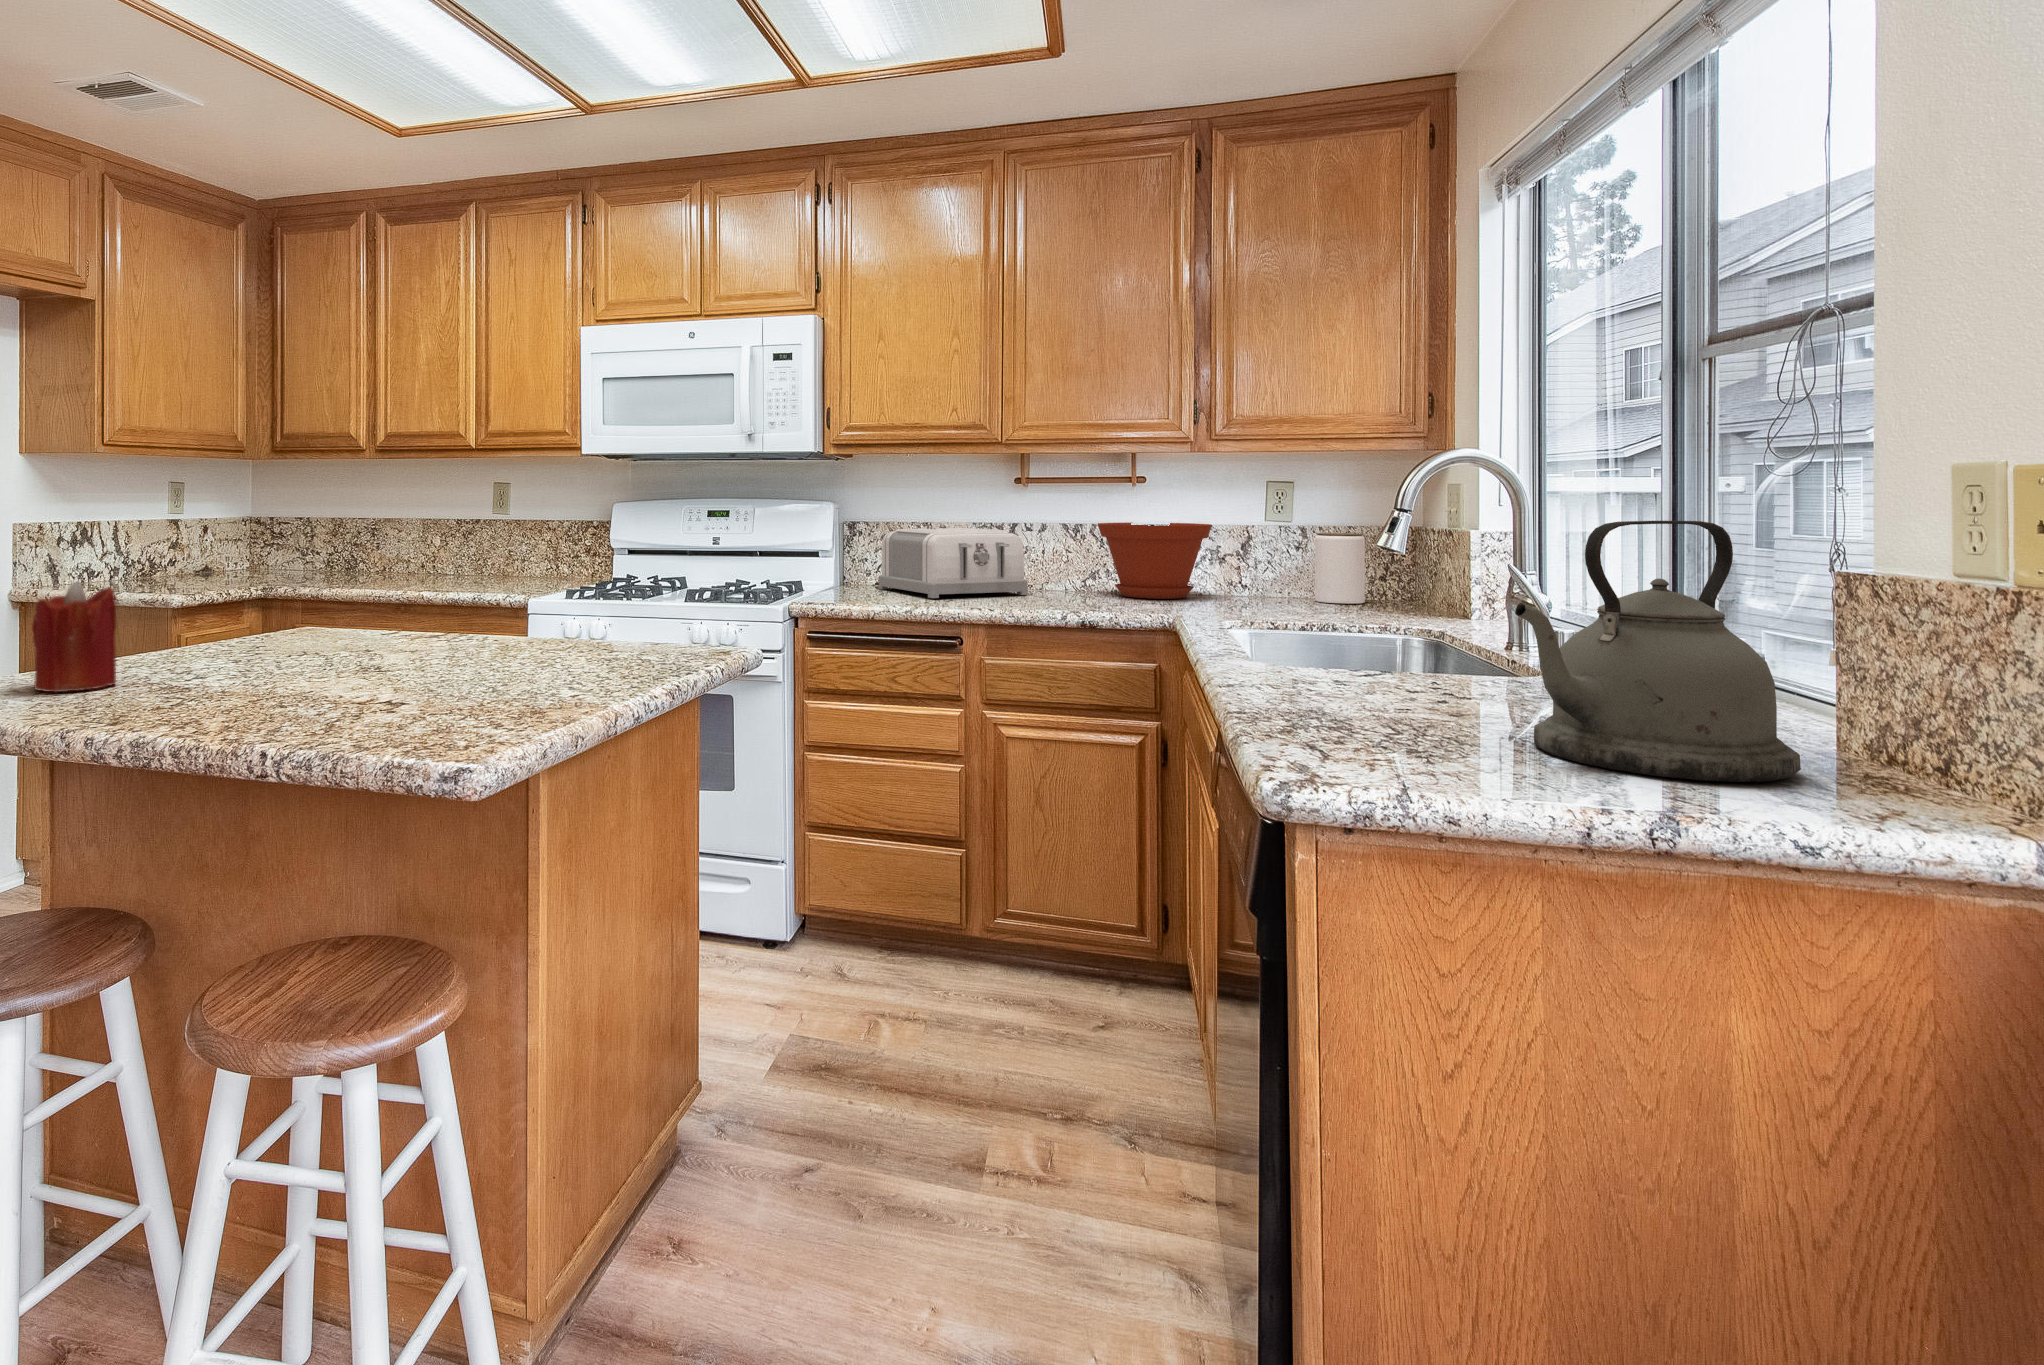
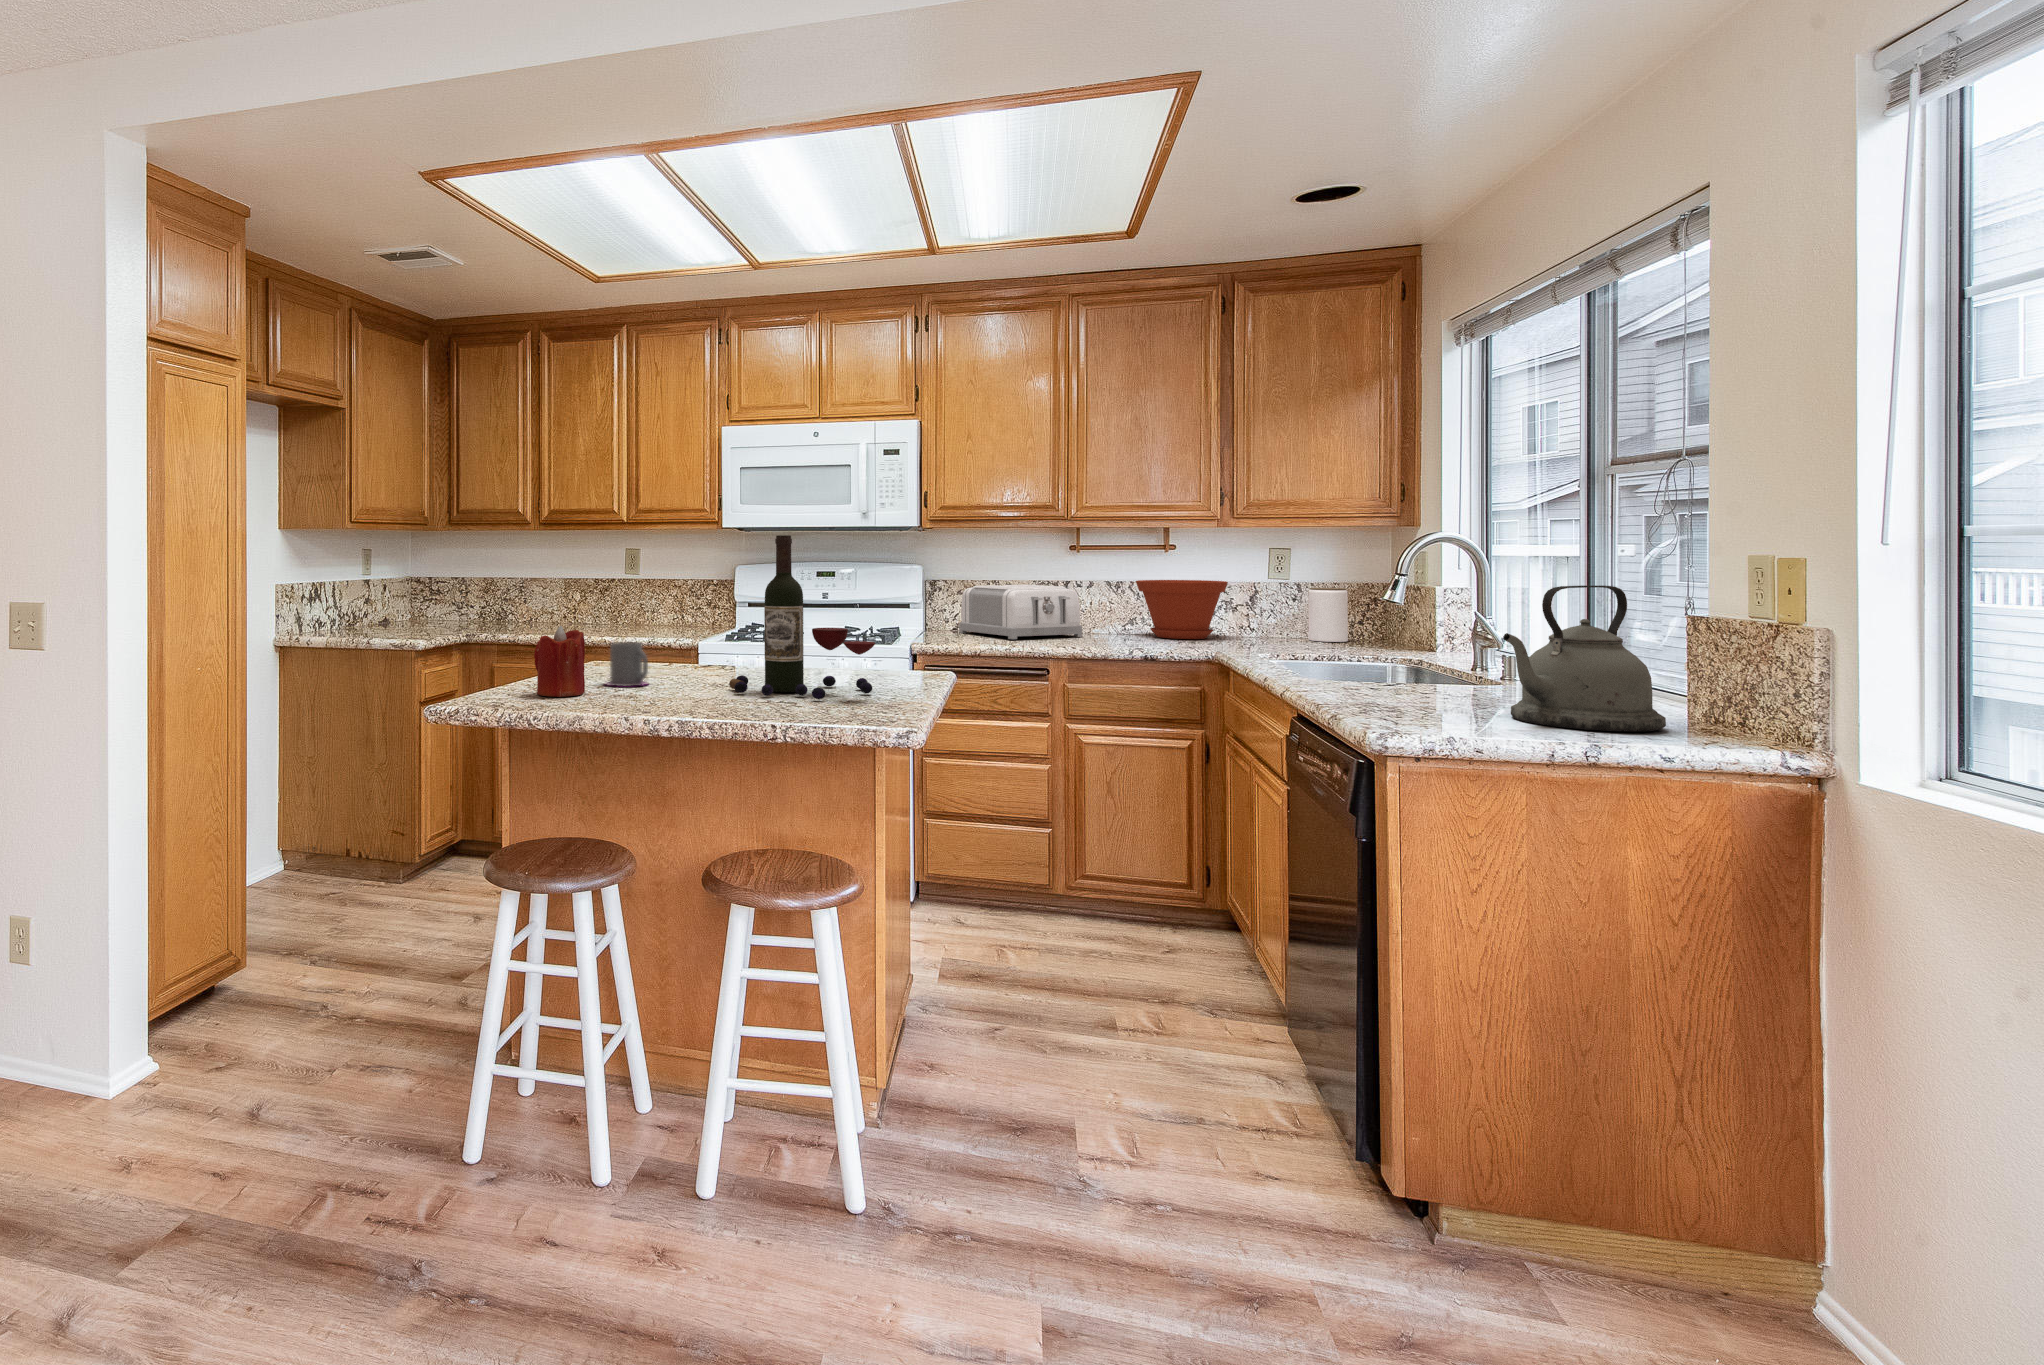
wine bottle: none [341,442,563,704] -> present [729,535,875,699]
mug: none [187,605,262,673] -> present [606,642,648,687]

